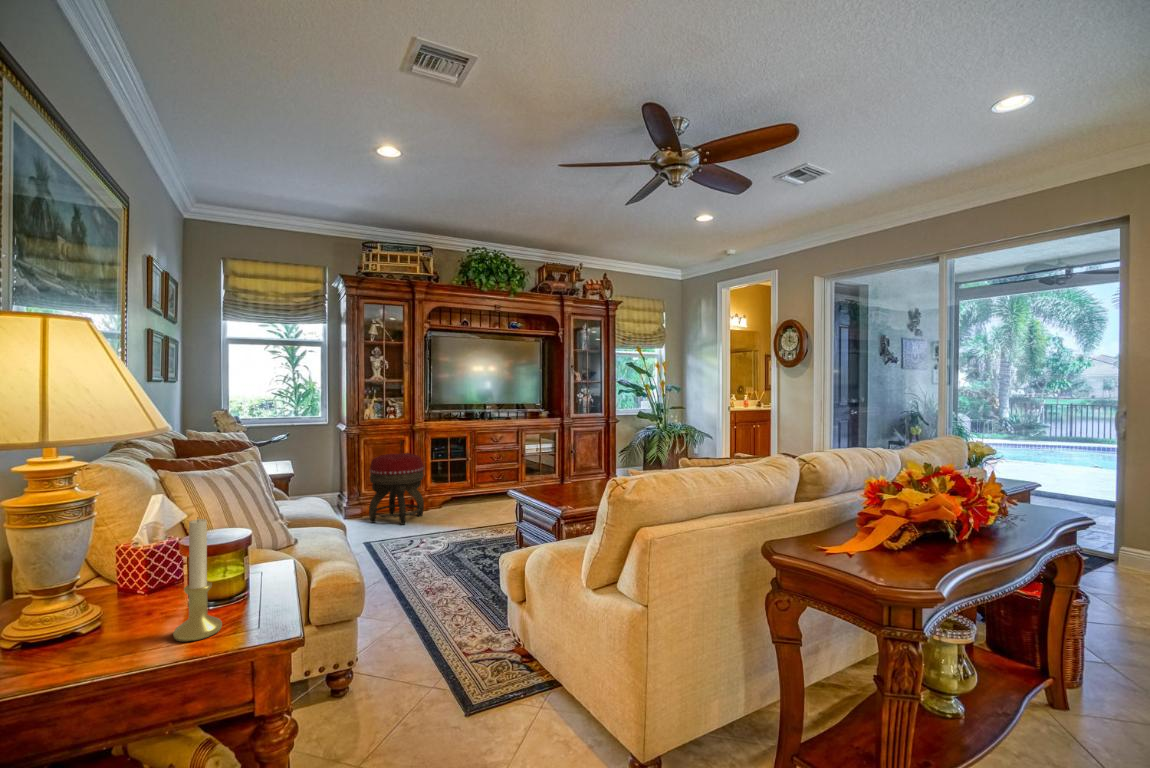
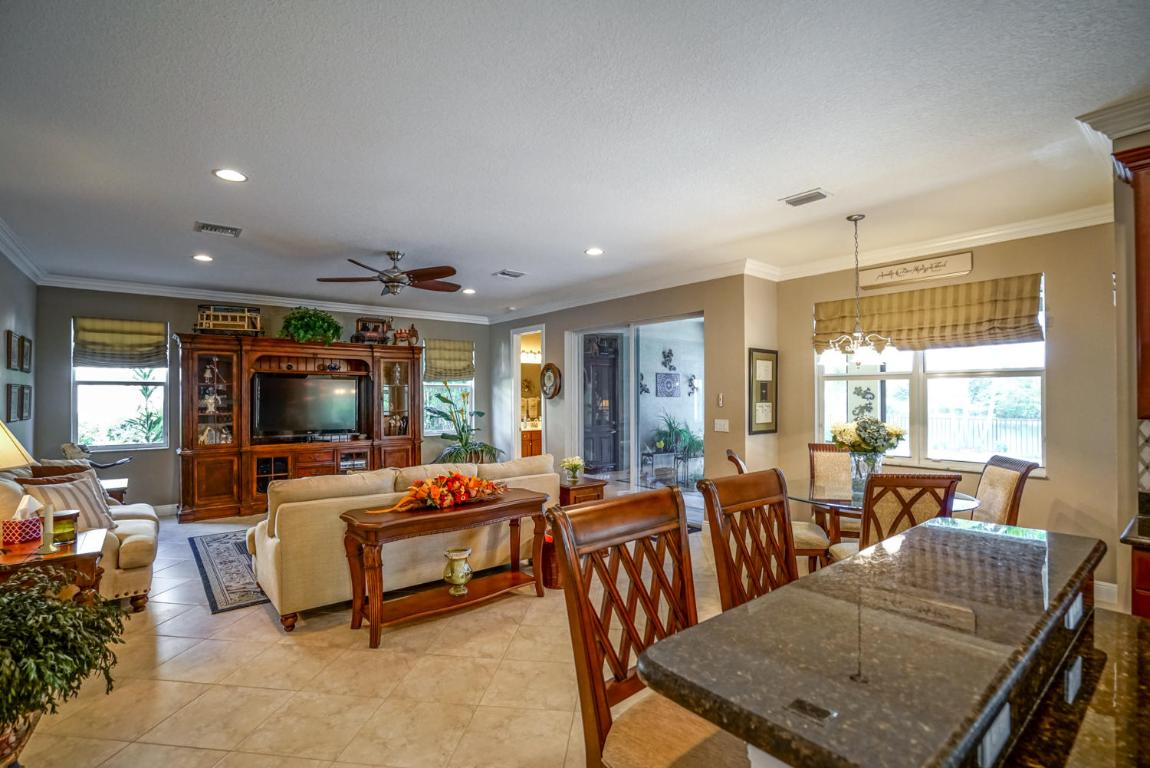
footstool: present [369,453,424,525] -> none [198,469,246,524]

